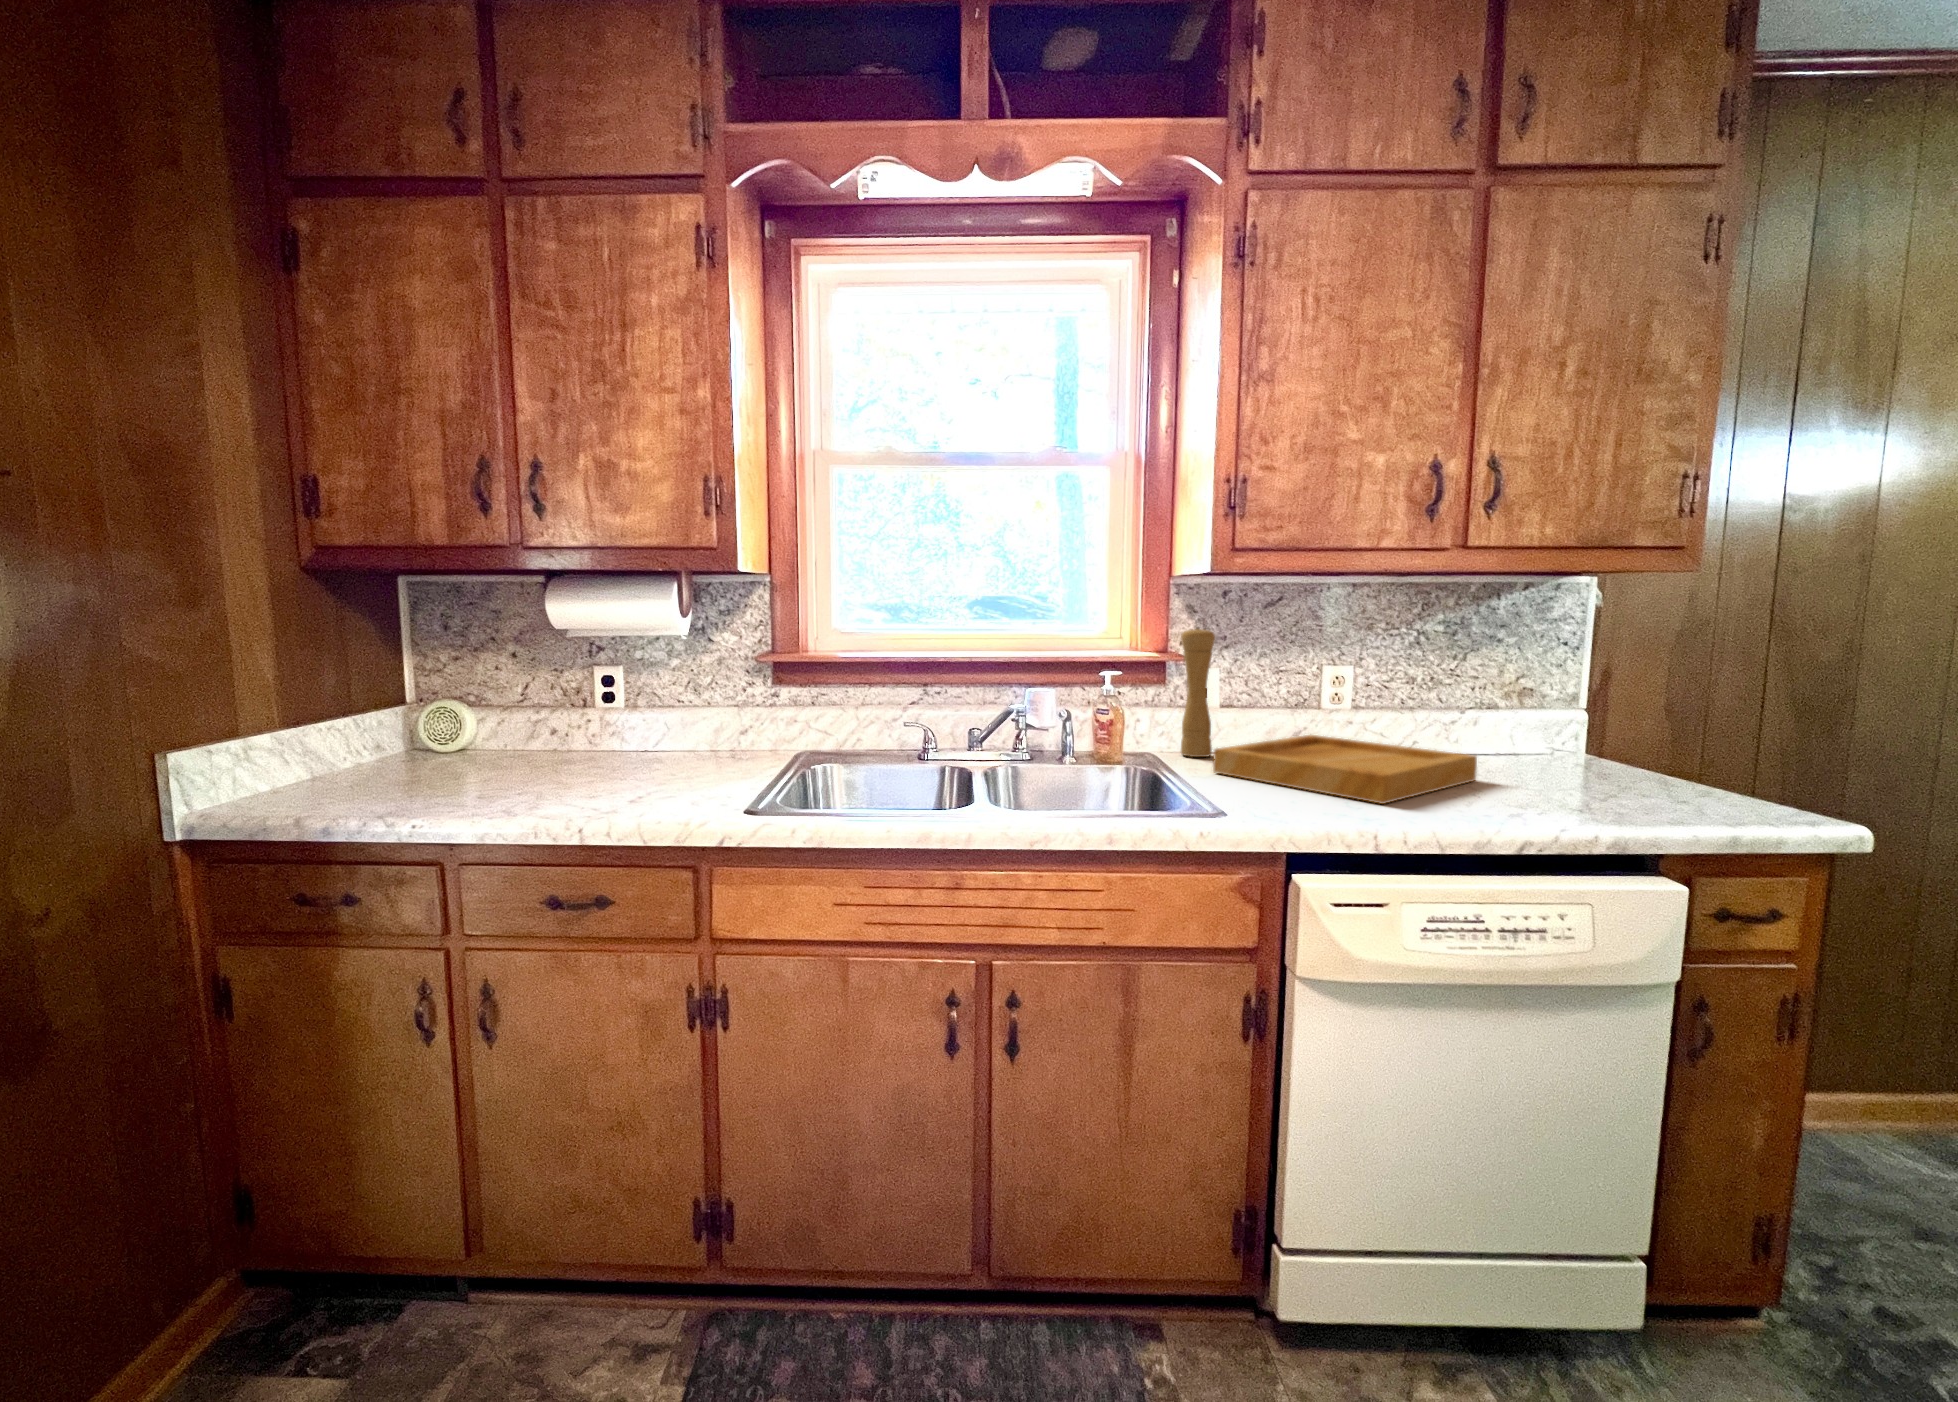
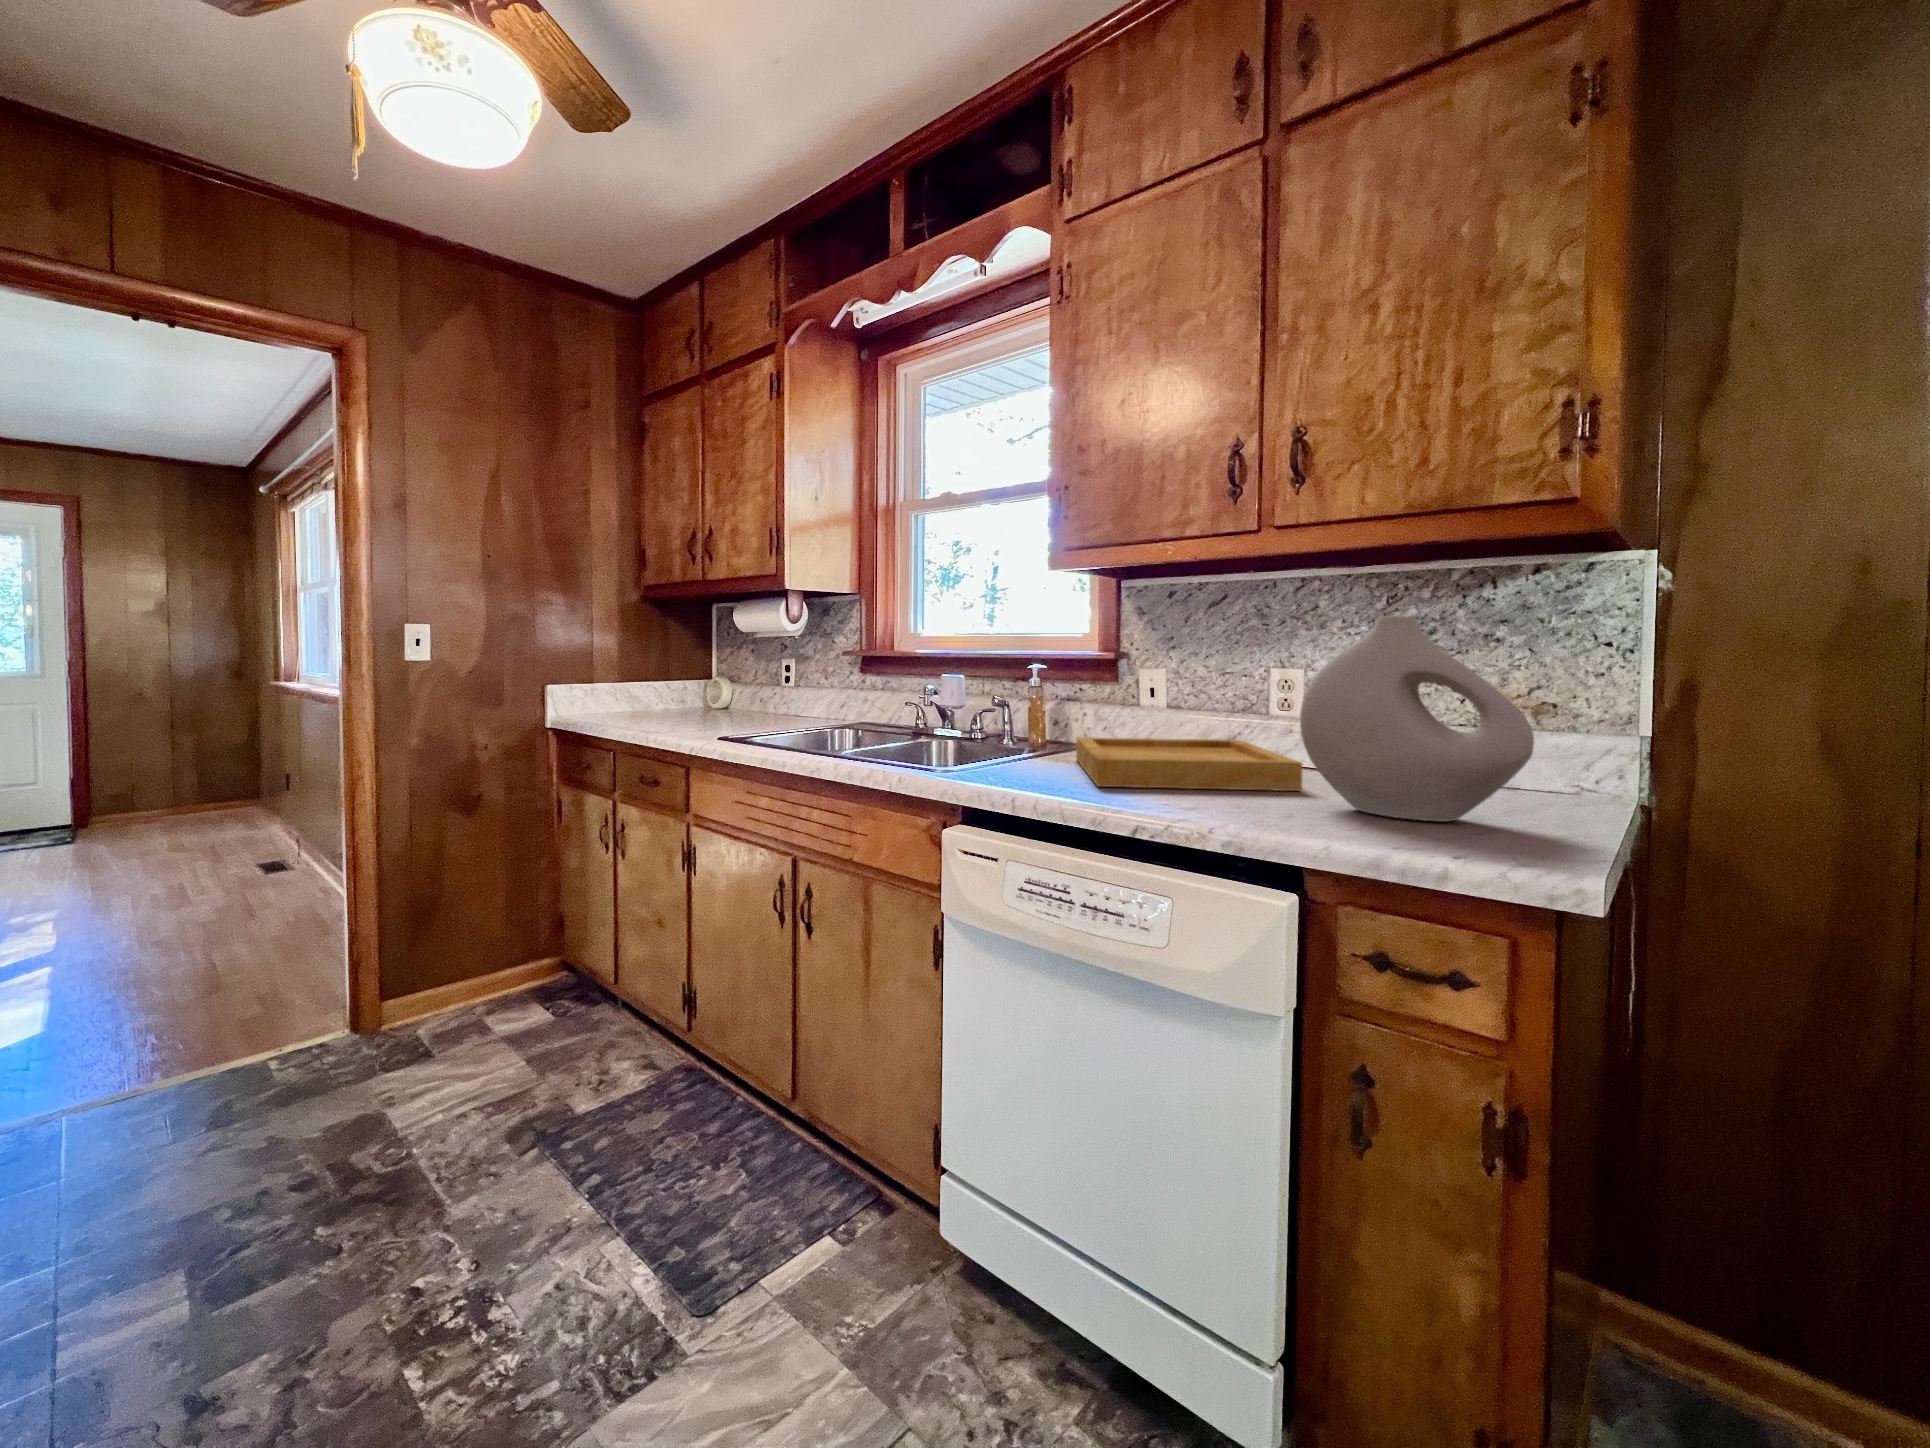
pepper mill: present [1181,627,1215,757] -> none [1114,628,1147,753]
vase: none [1524,630,1700,797] -> present [1300,616,1534,821]

